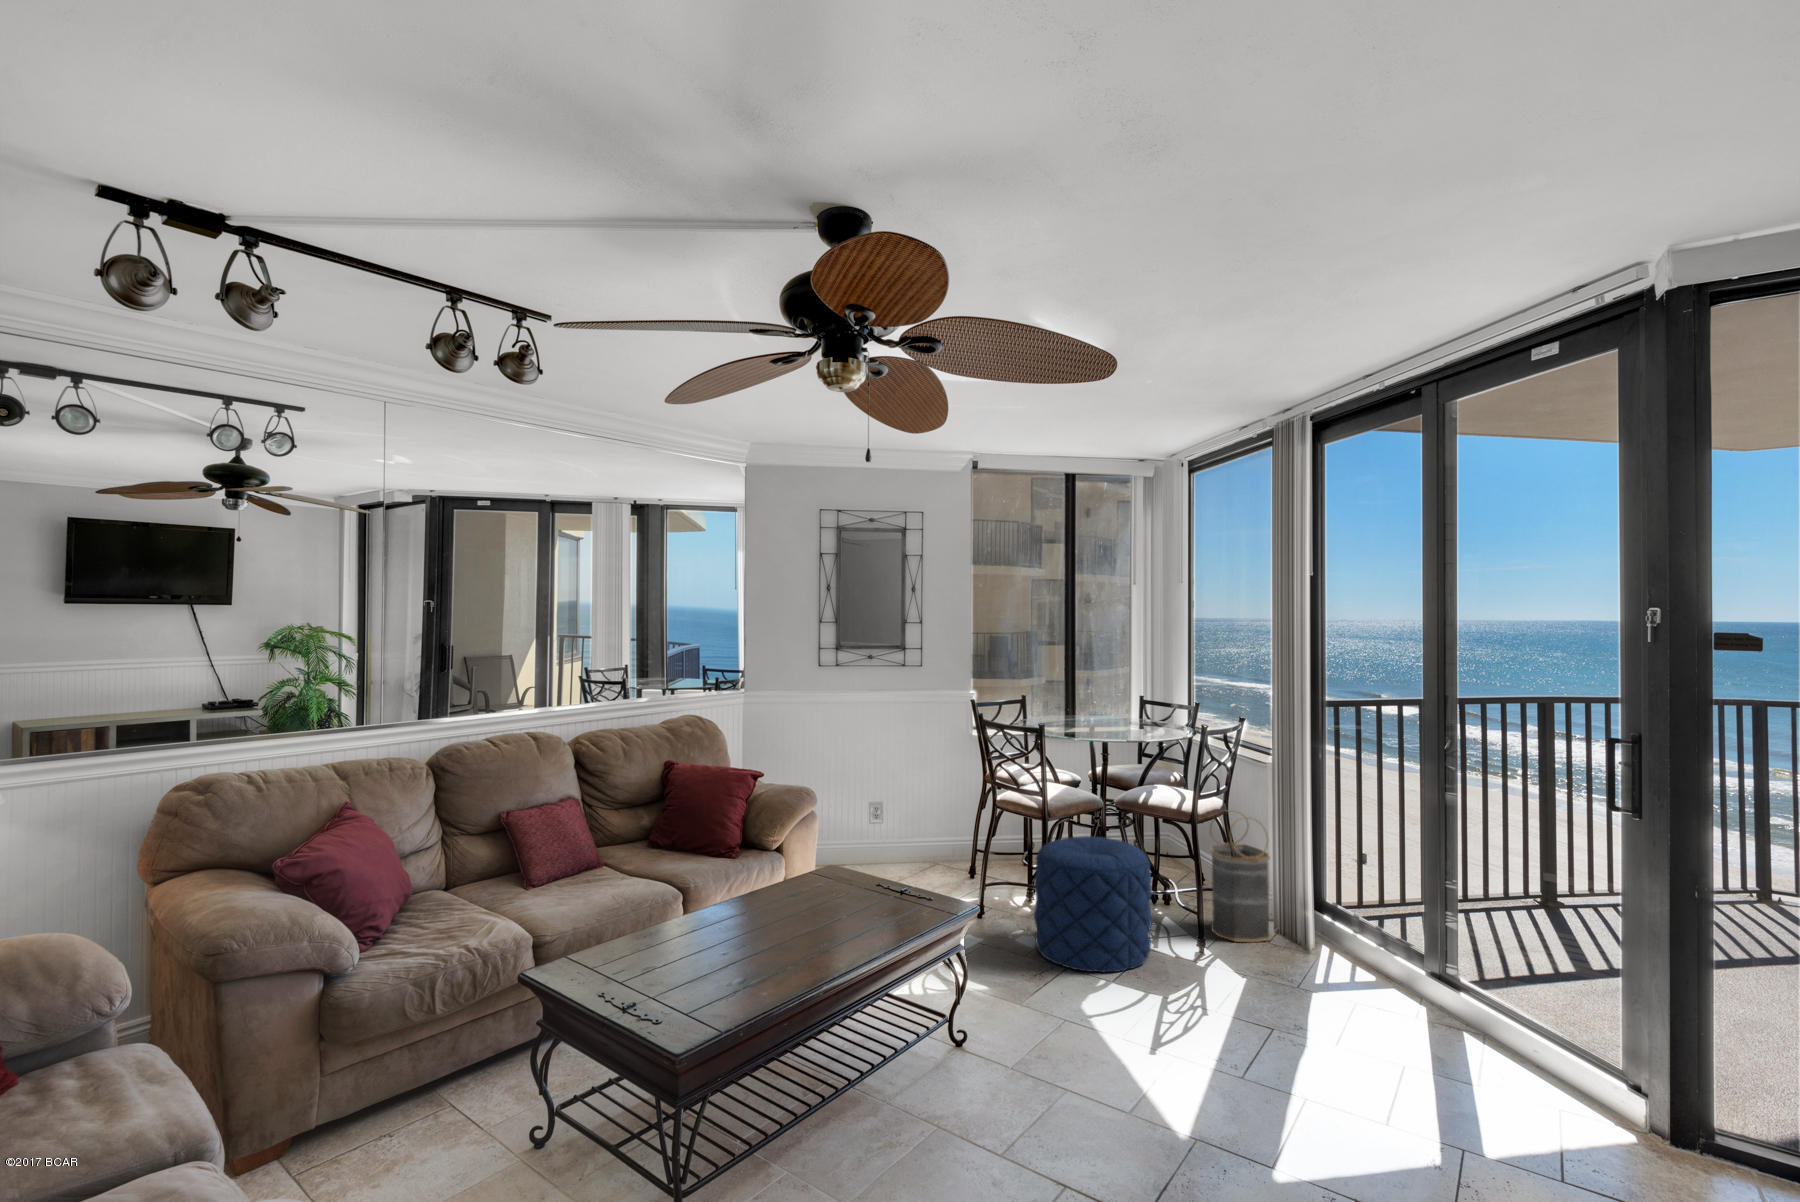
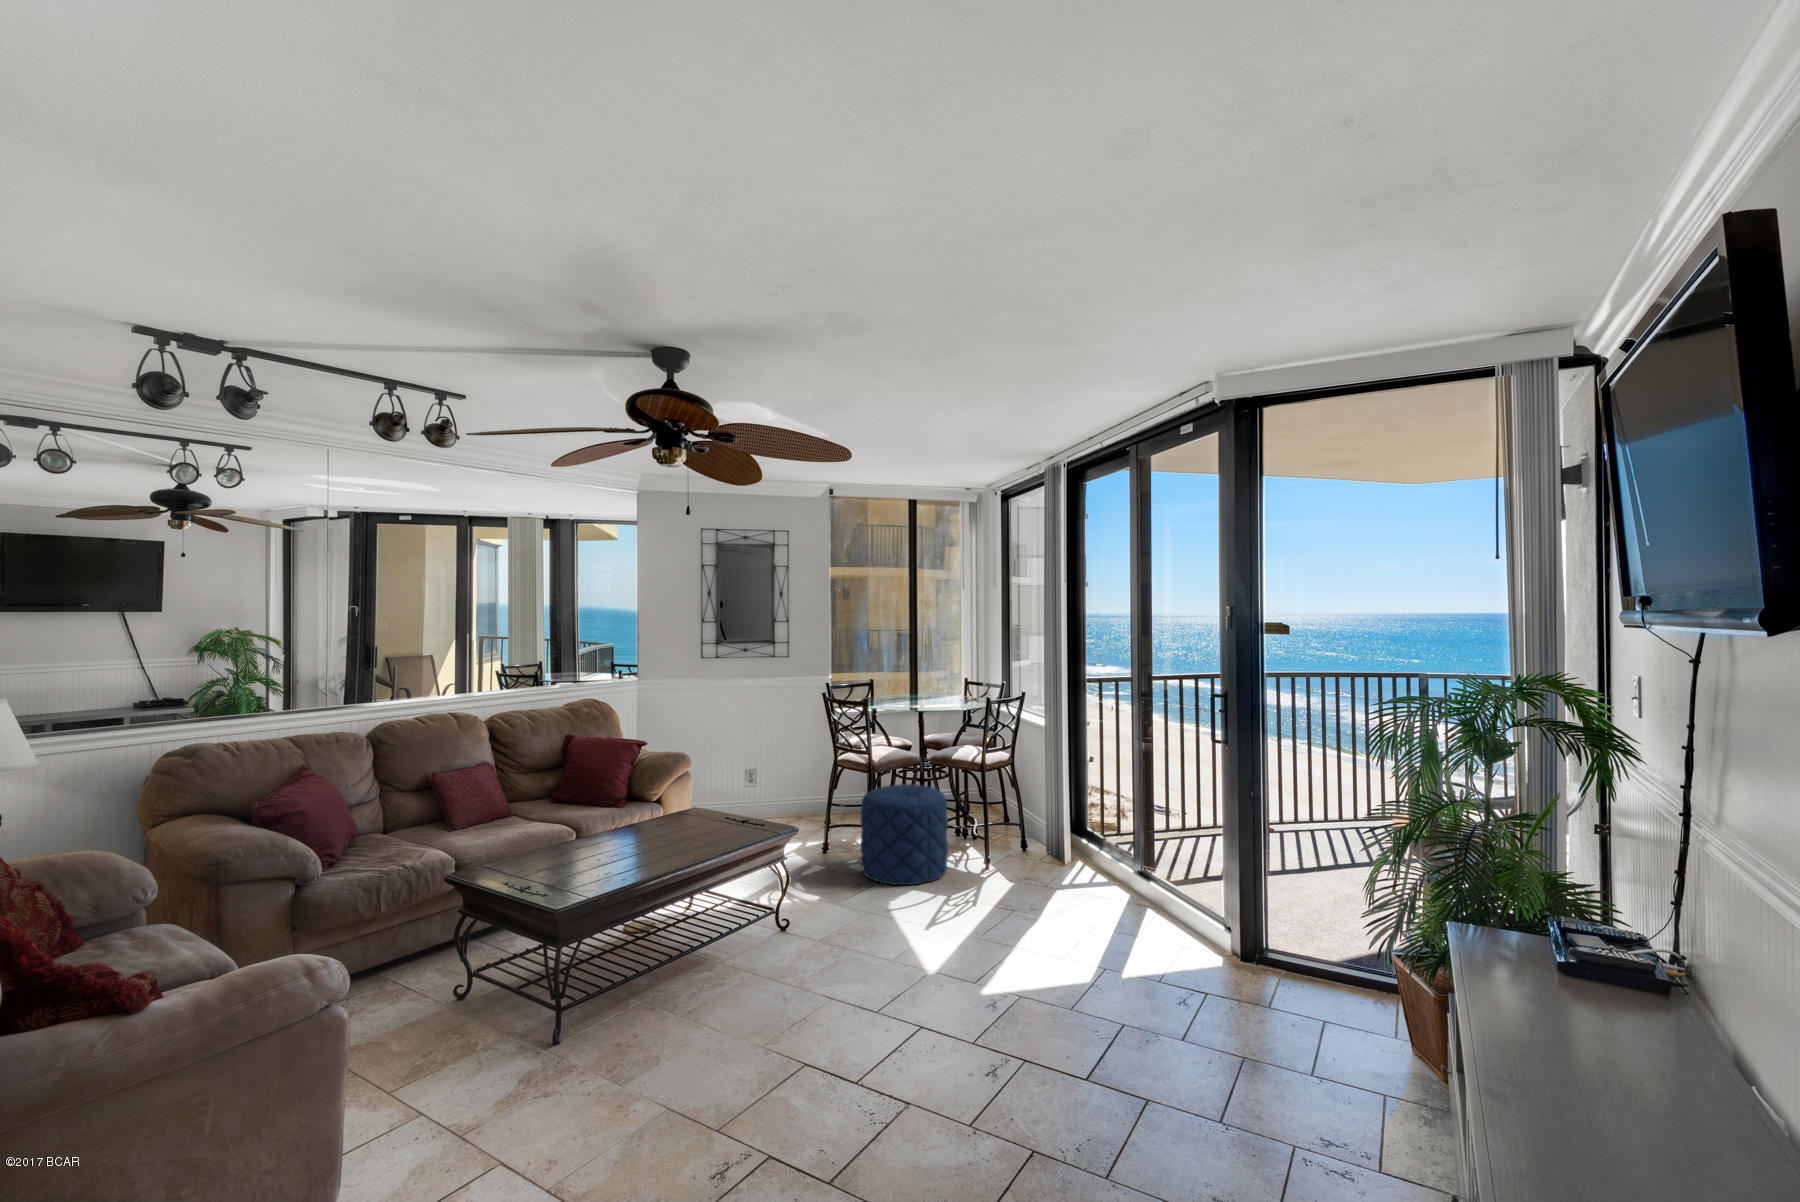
basket: present [1210,810,1270,942] -> none [999,762,1042,861]

